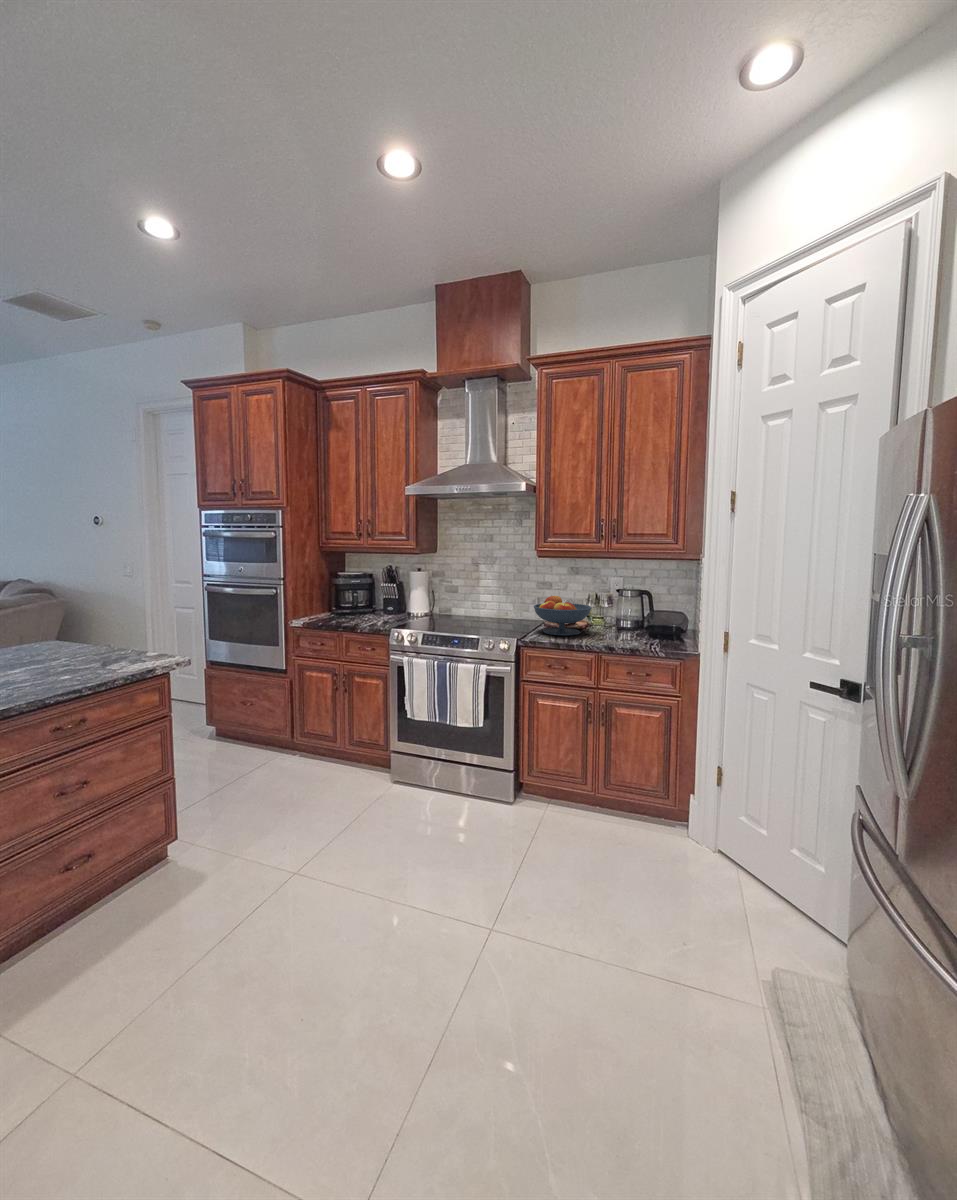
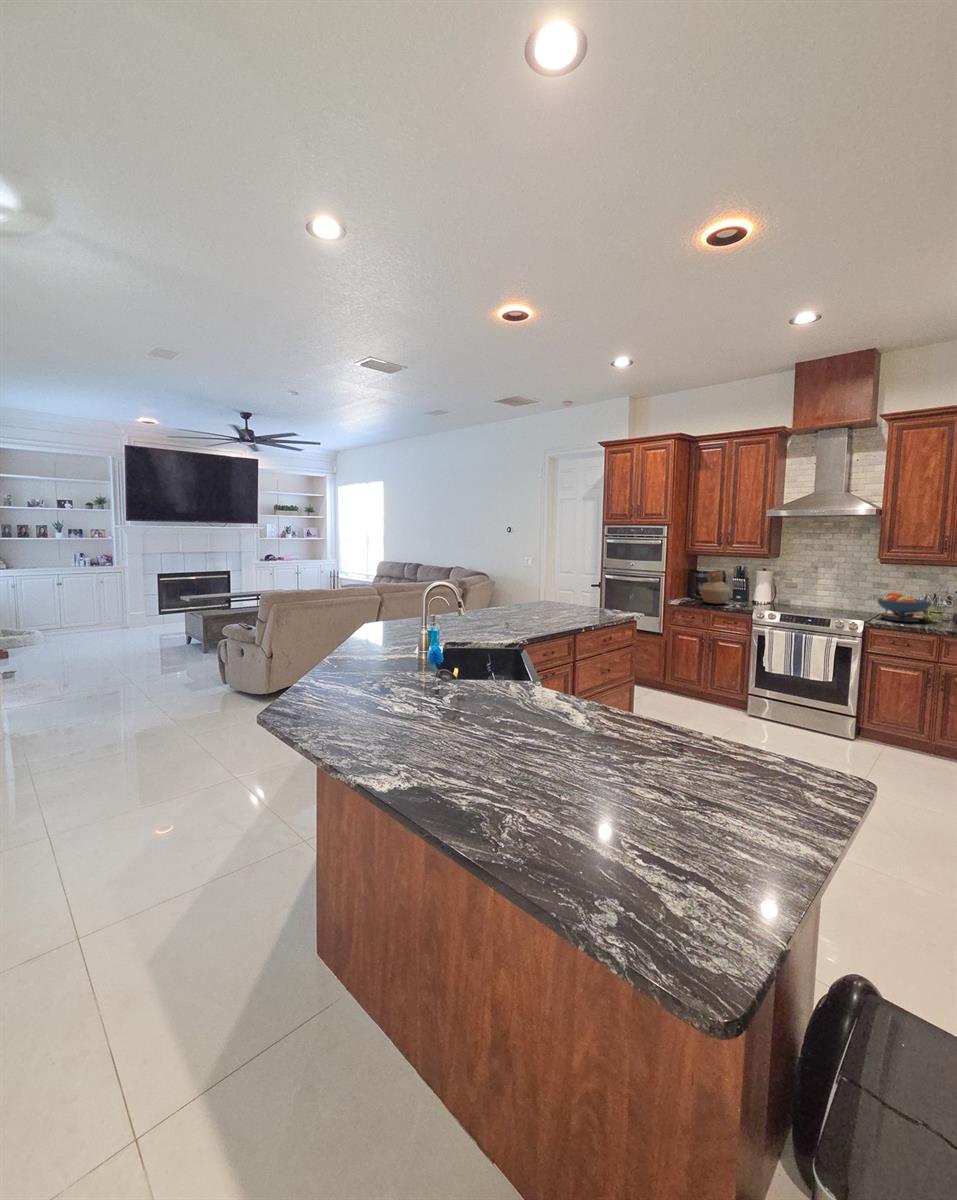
vase: none [333,573,373,620] -> present [701,571,731,604]

